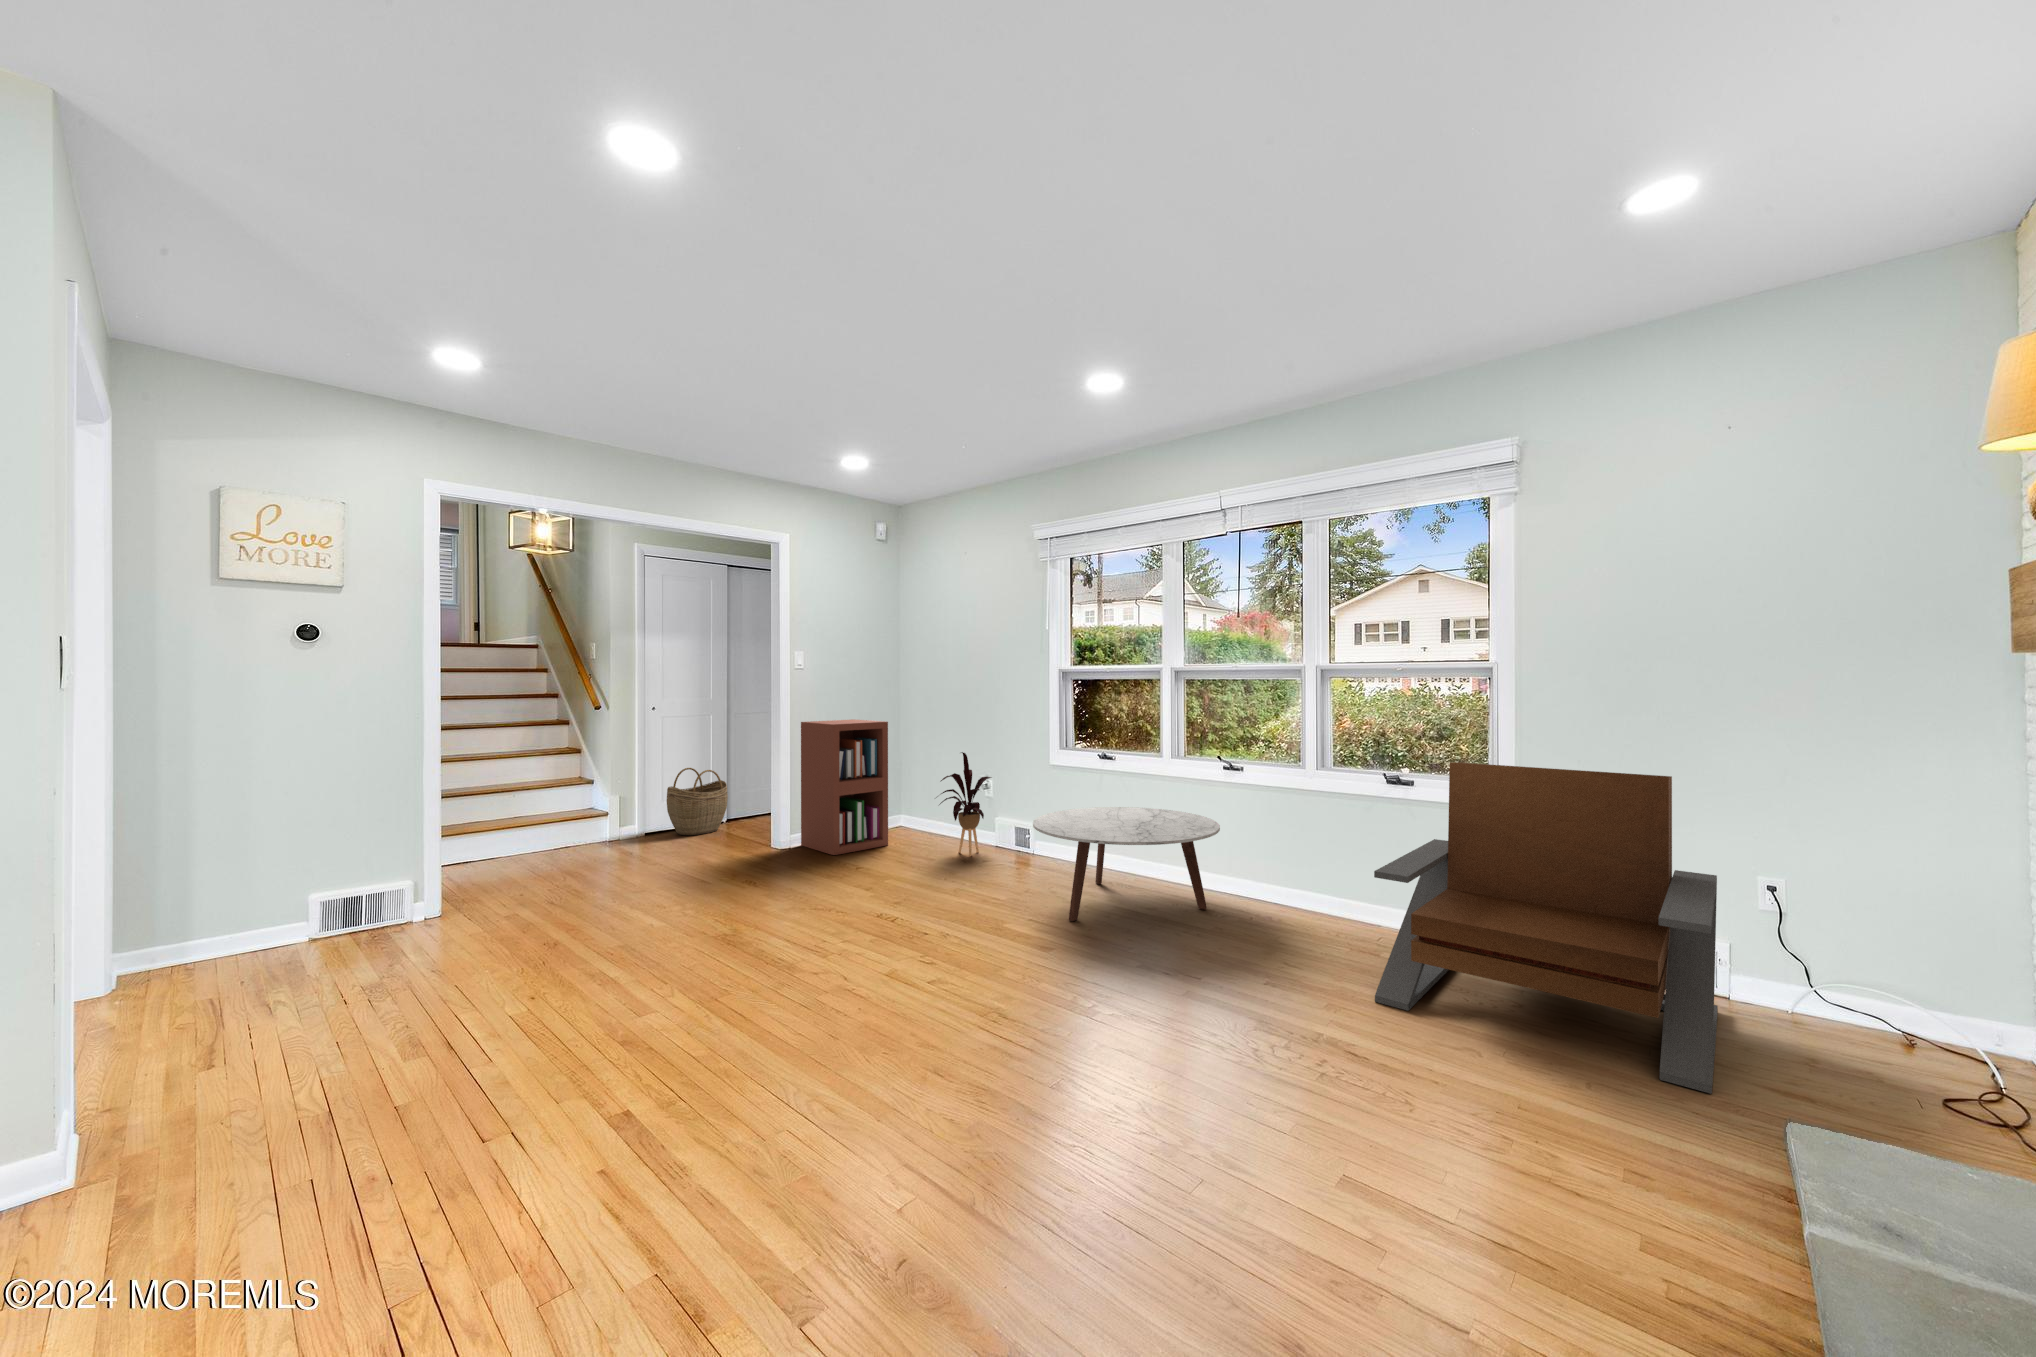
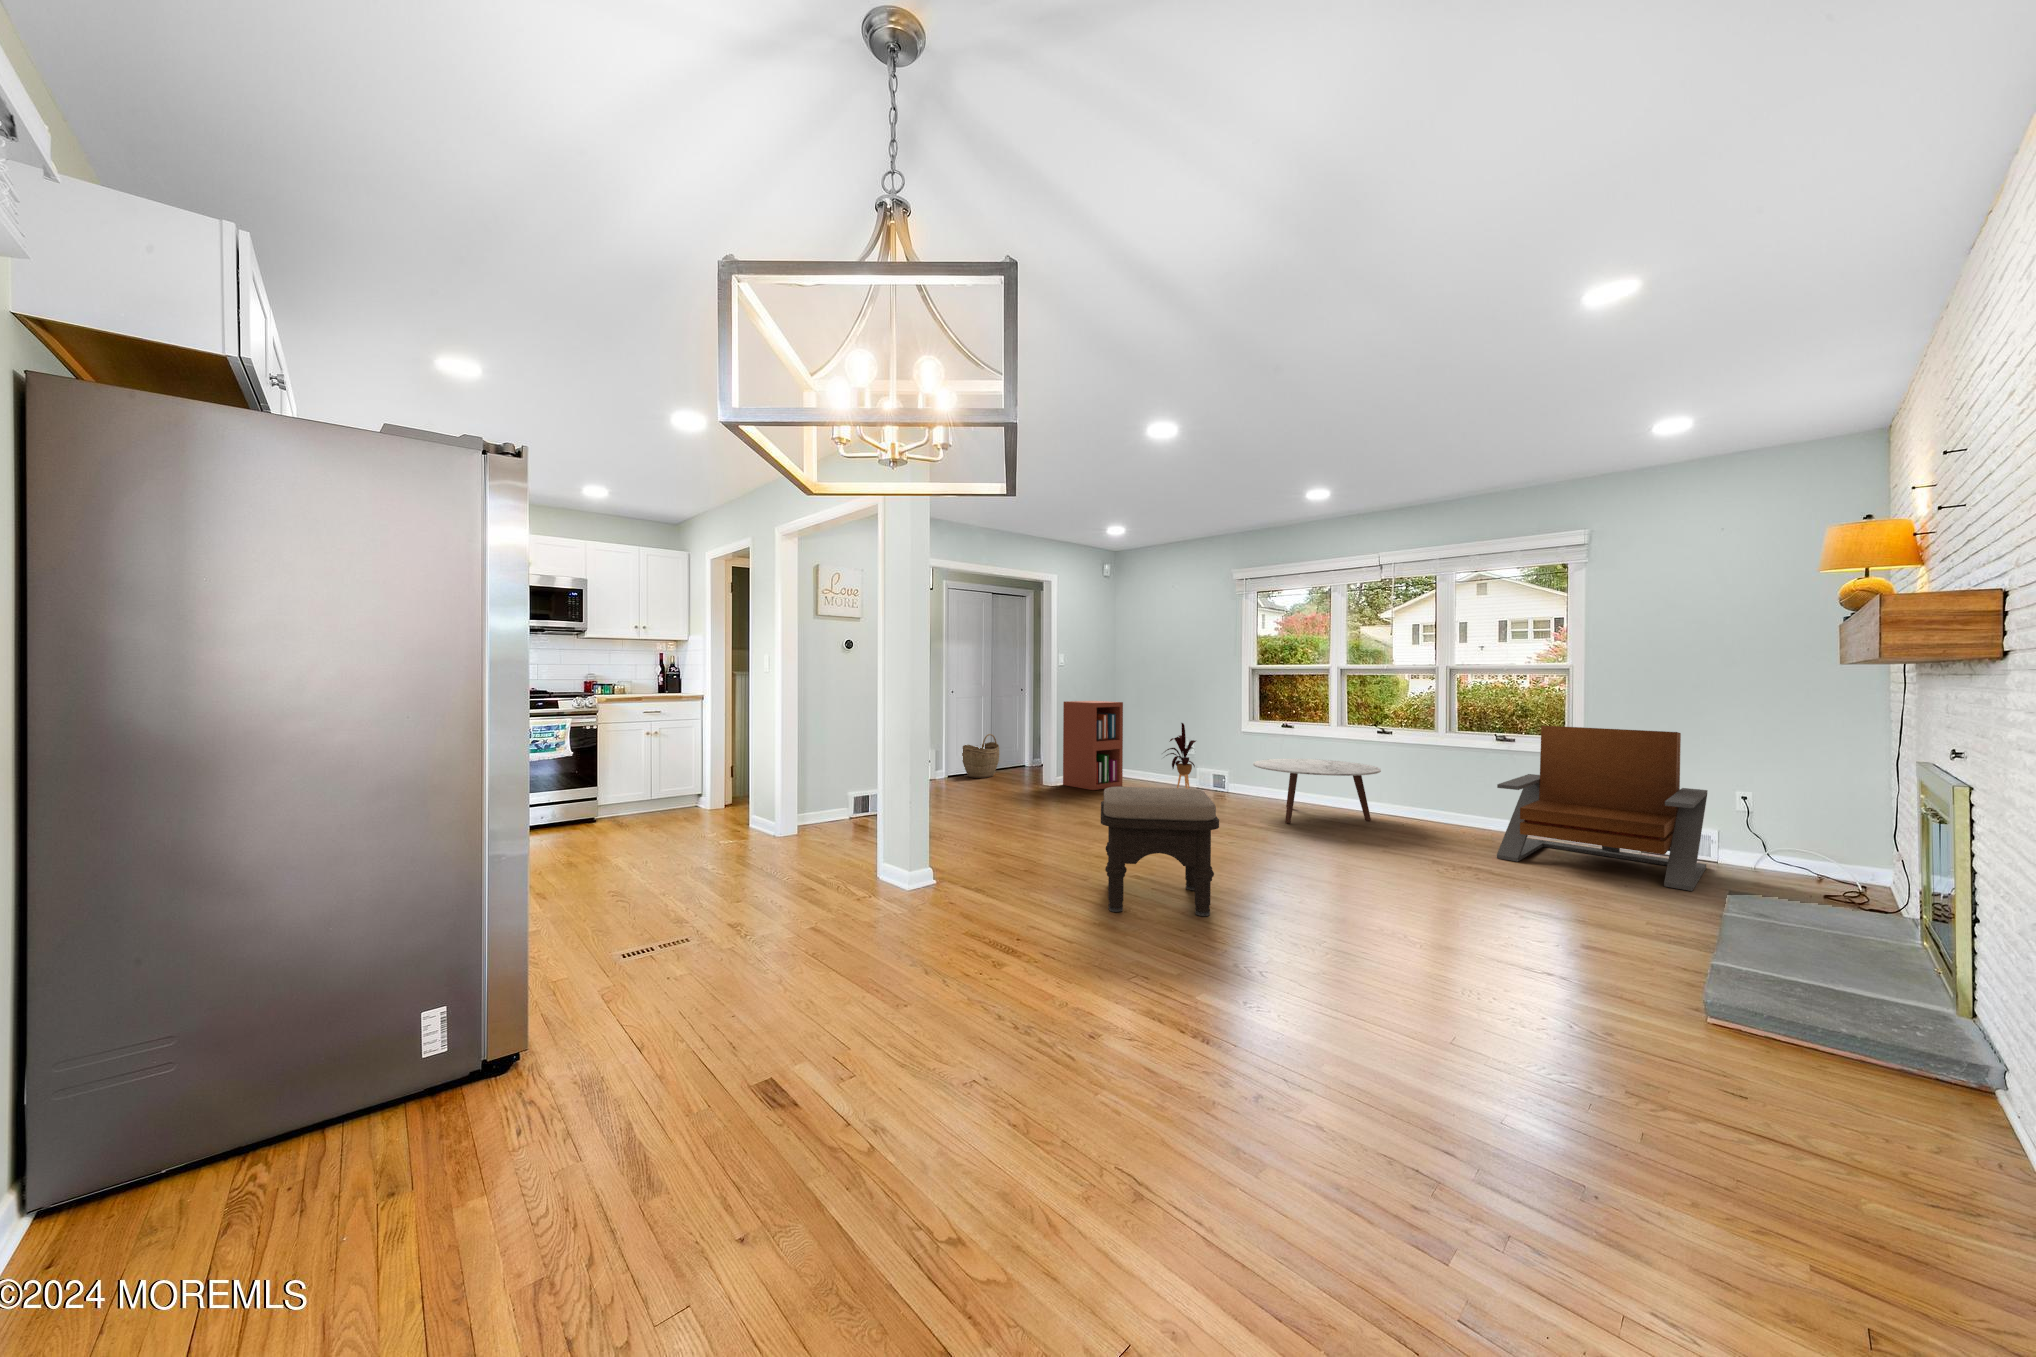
ottoman: none [370,929,746,1299] -> present [1101,787,1219,916]

